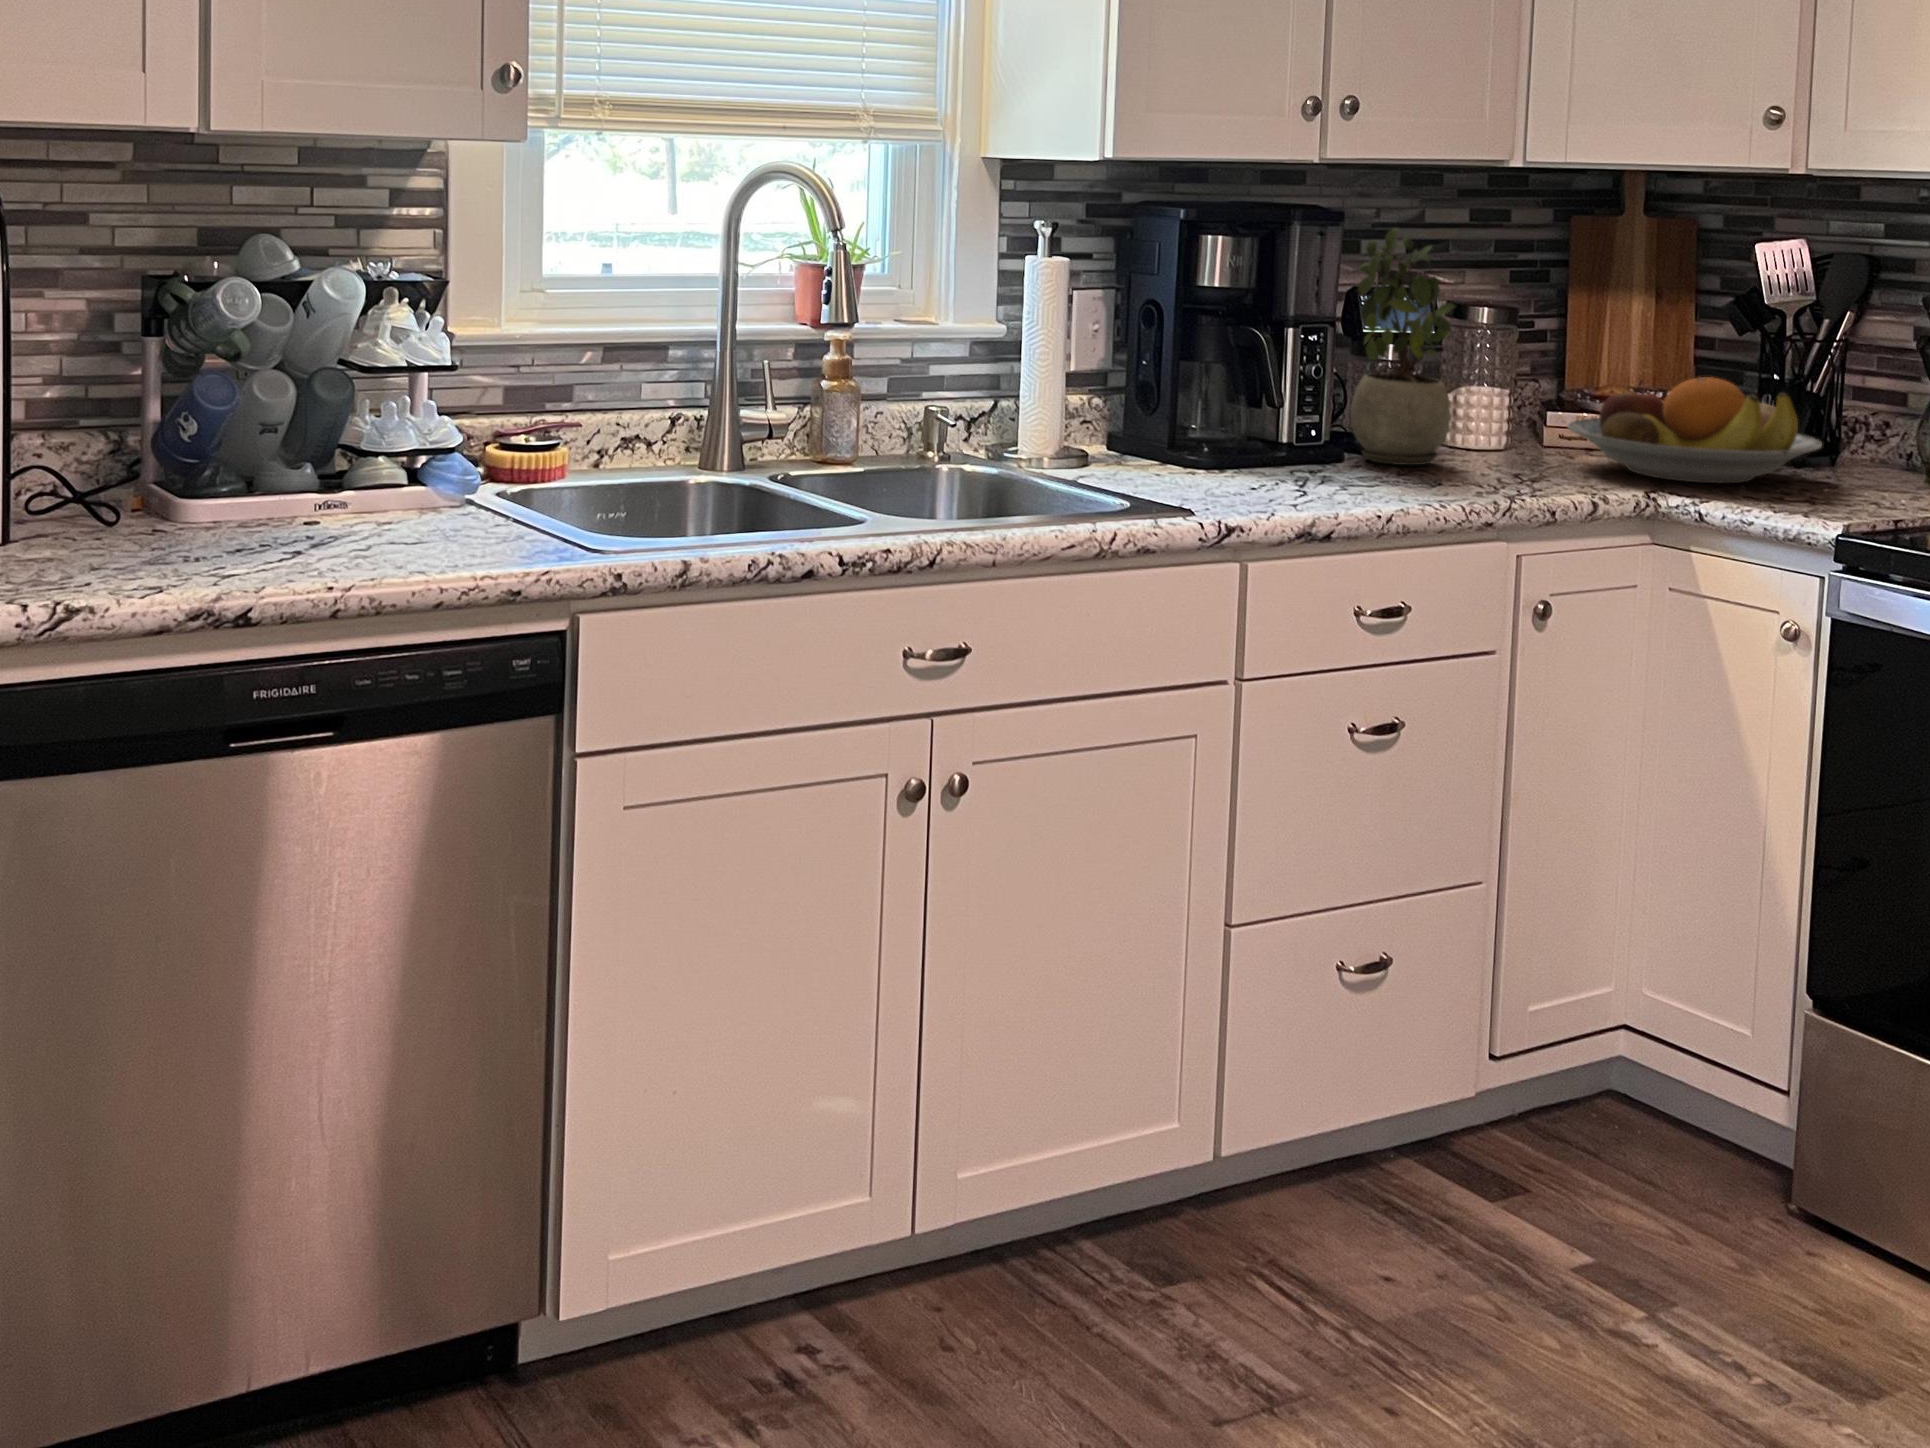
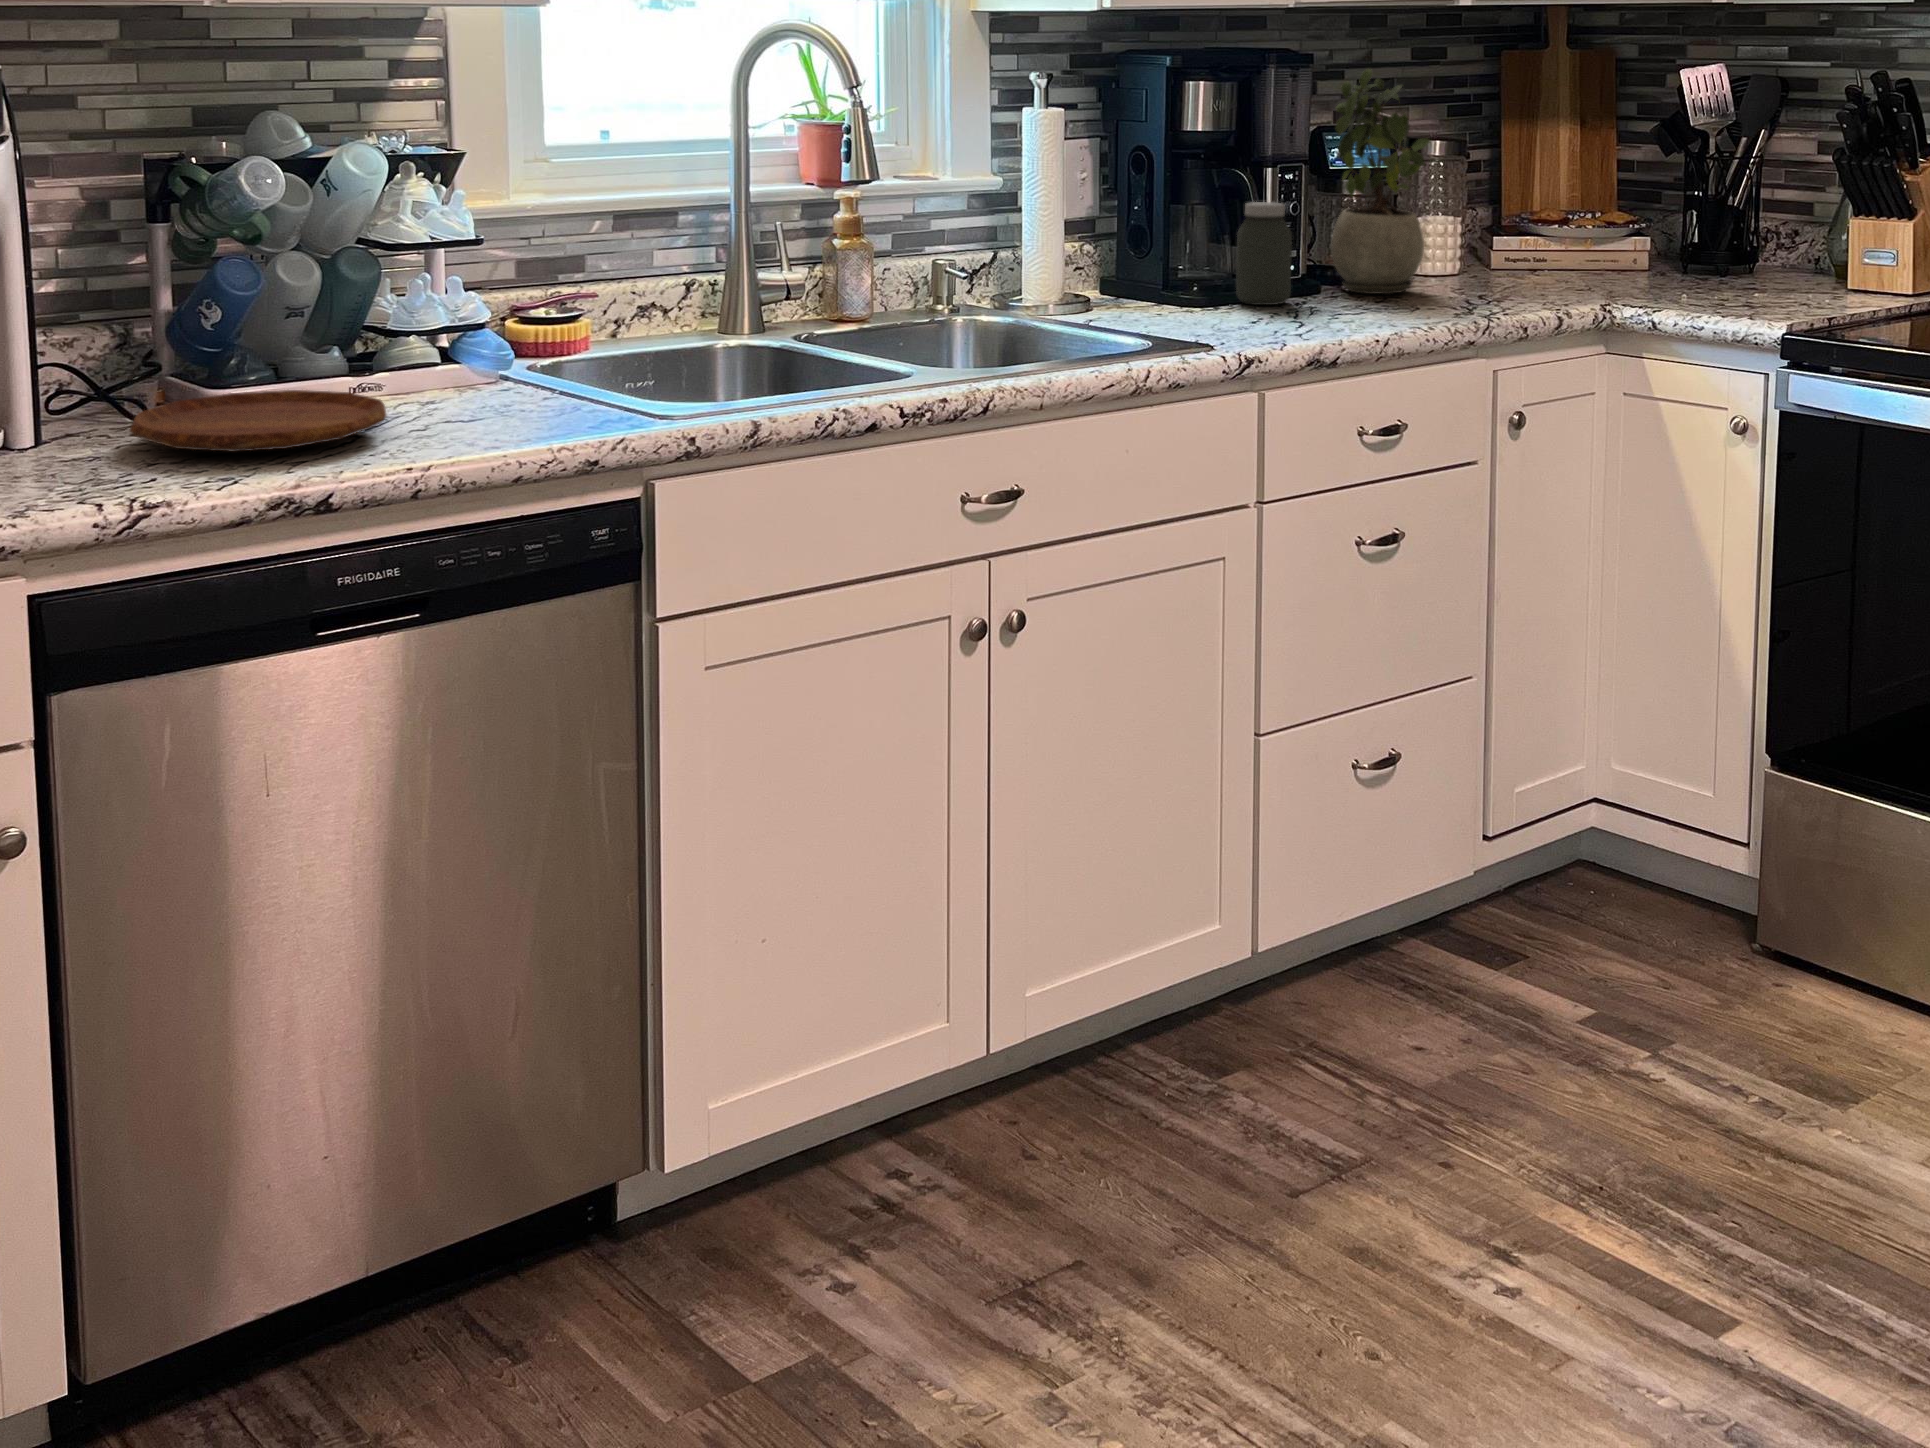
jar: none [1241,362,1302,471] -> present [1236,202,1292,305]
fruit bowl: present [1567,377,1822,483] -> none [1525,198,1752,295]
tray: none [82,503,328,561] -> present [129,390,387,452]

